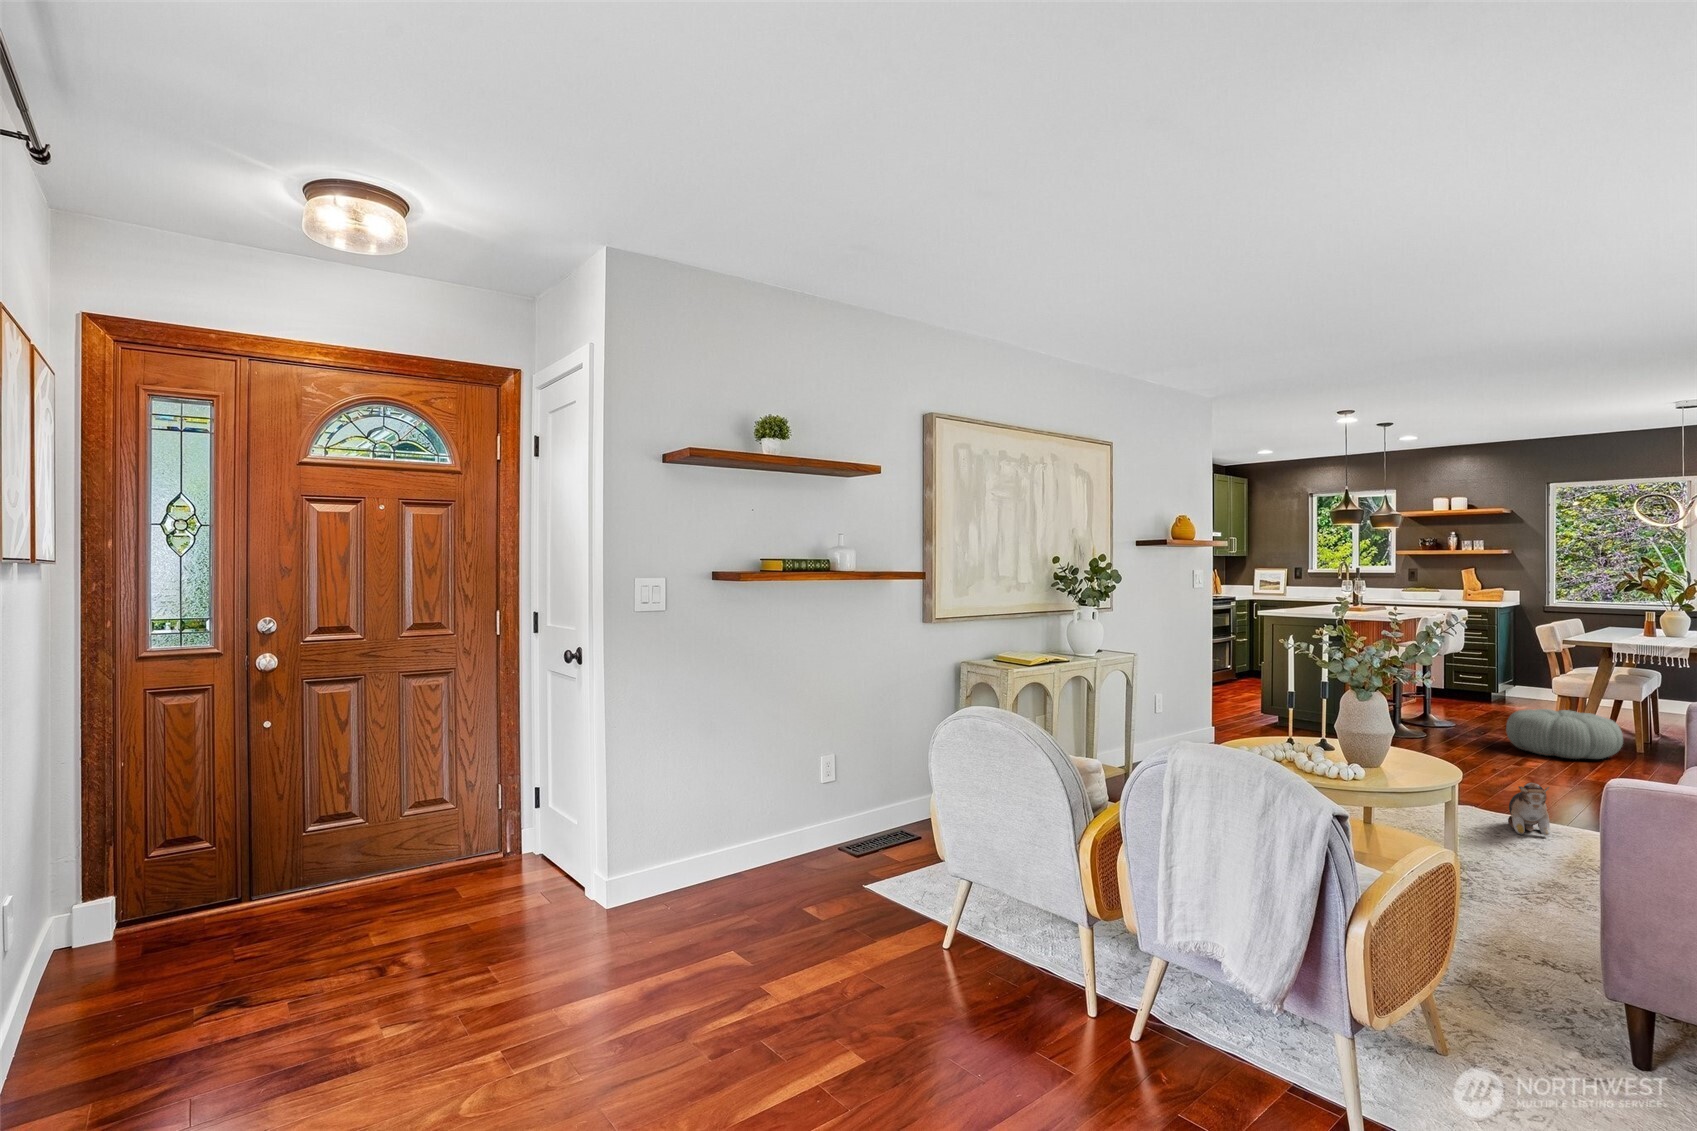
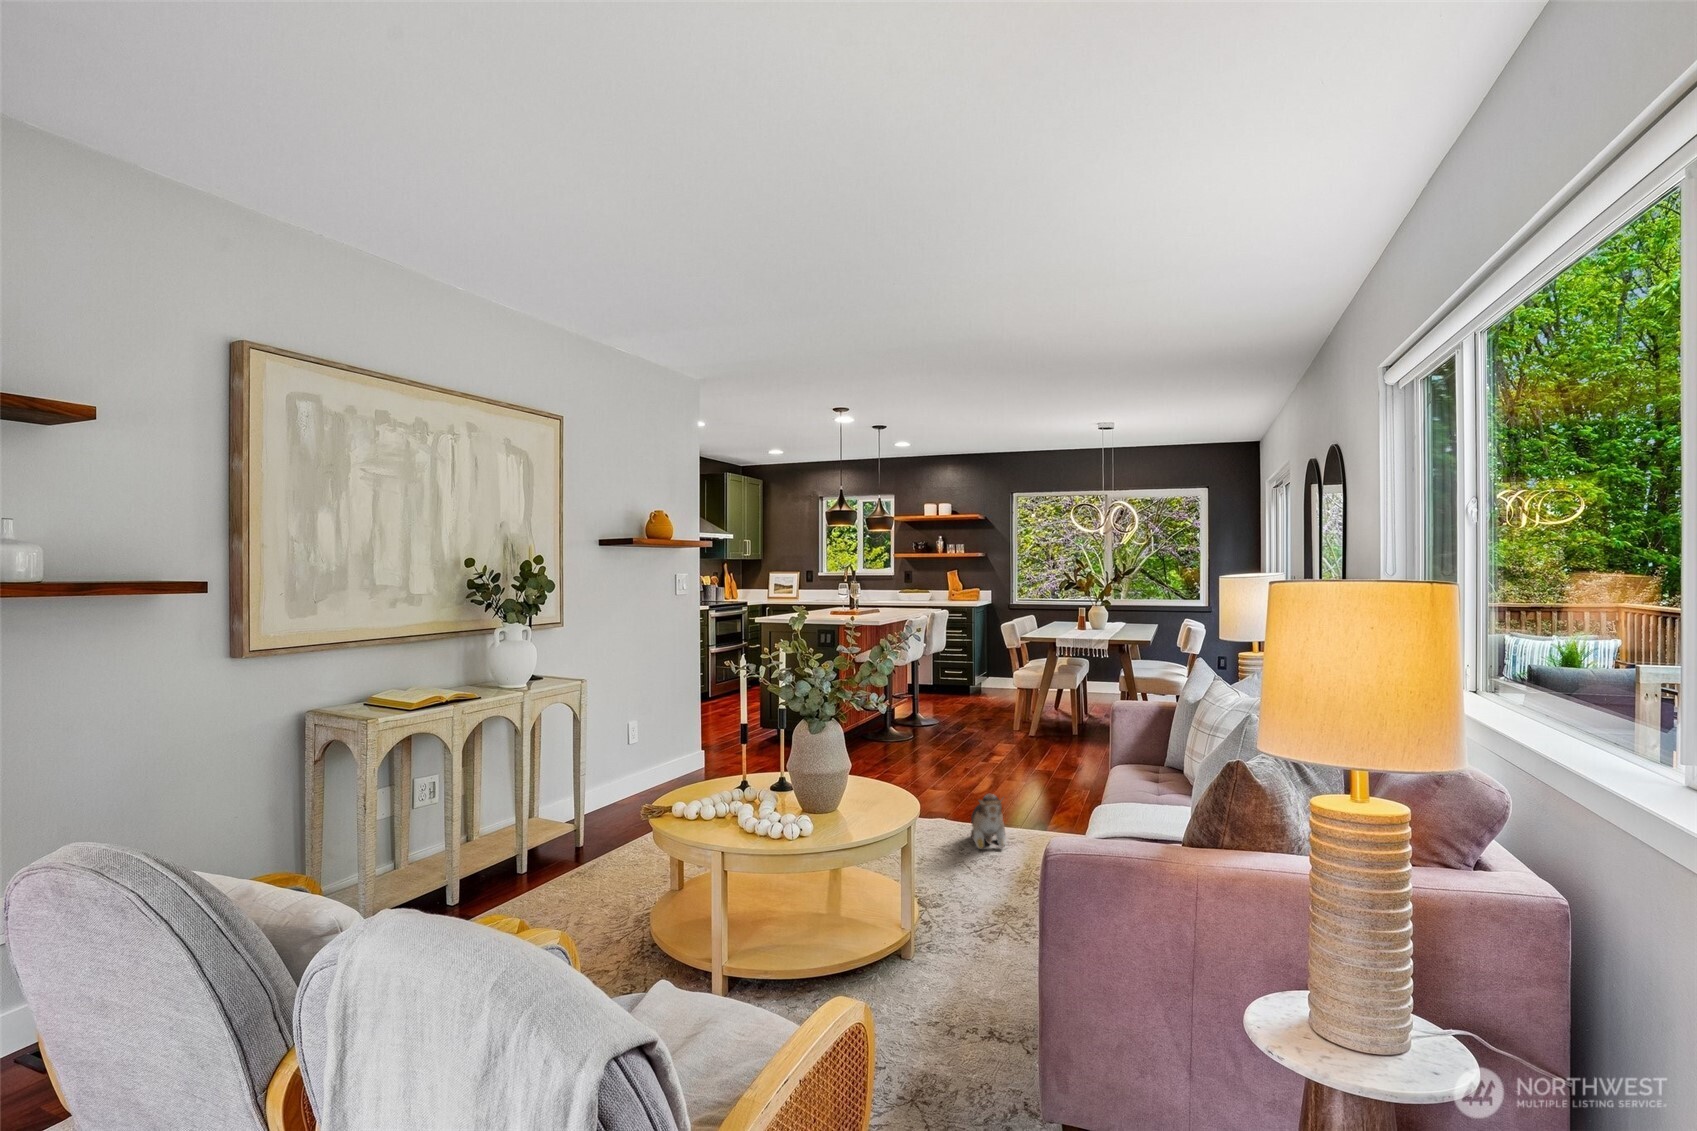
pouf: present [1506,709,1623,759] -> none [977,703,1065,750]

